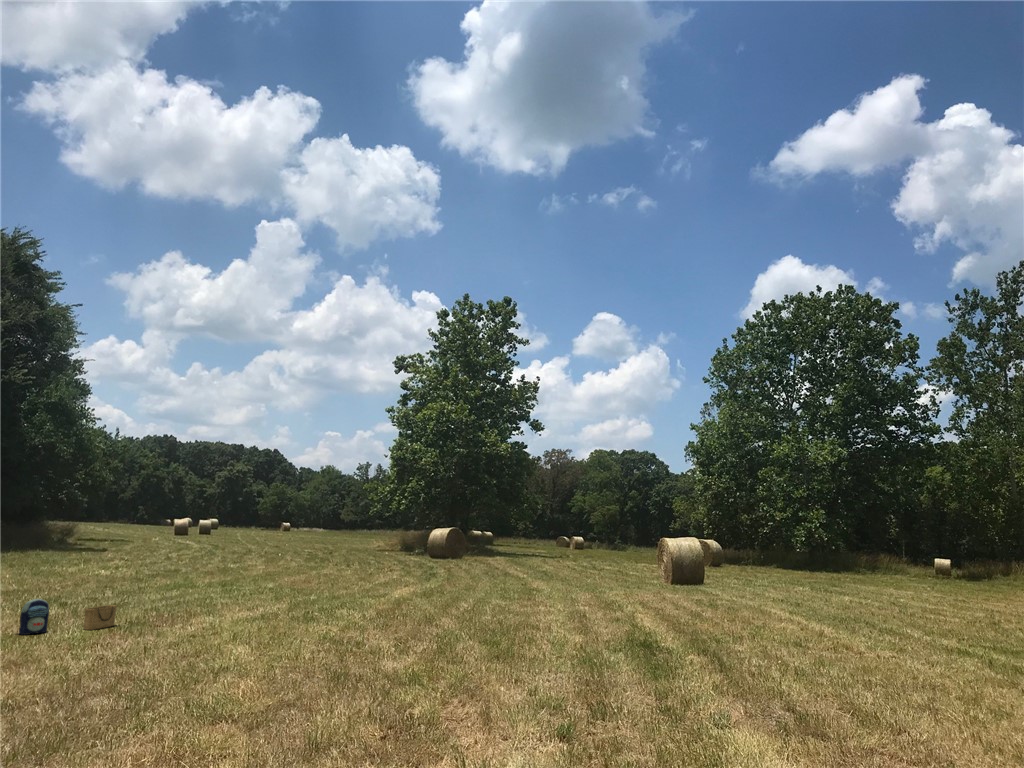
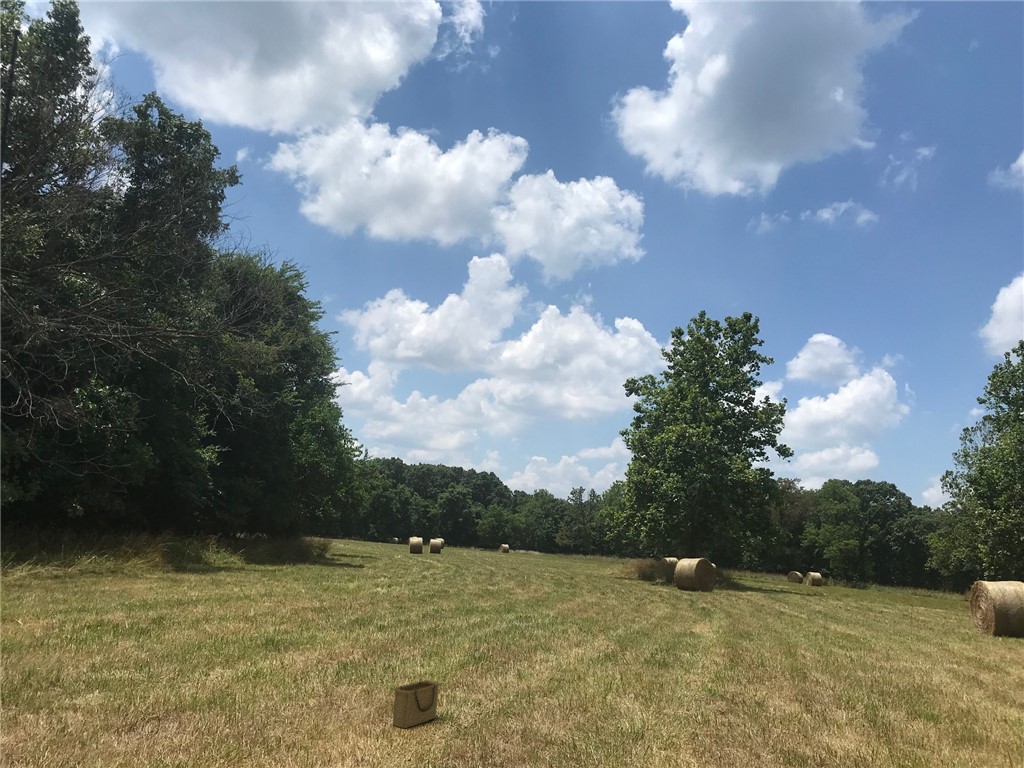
backpack: present [19,599,49,635] -> none [297,668,343,734]

